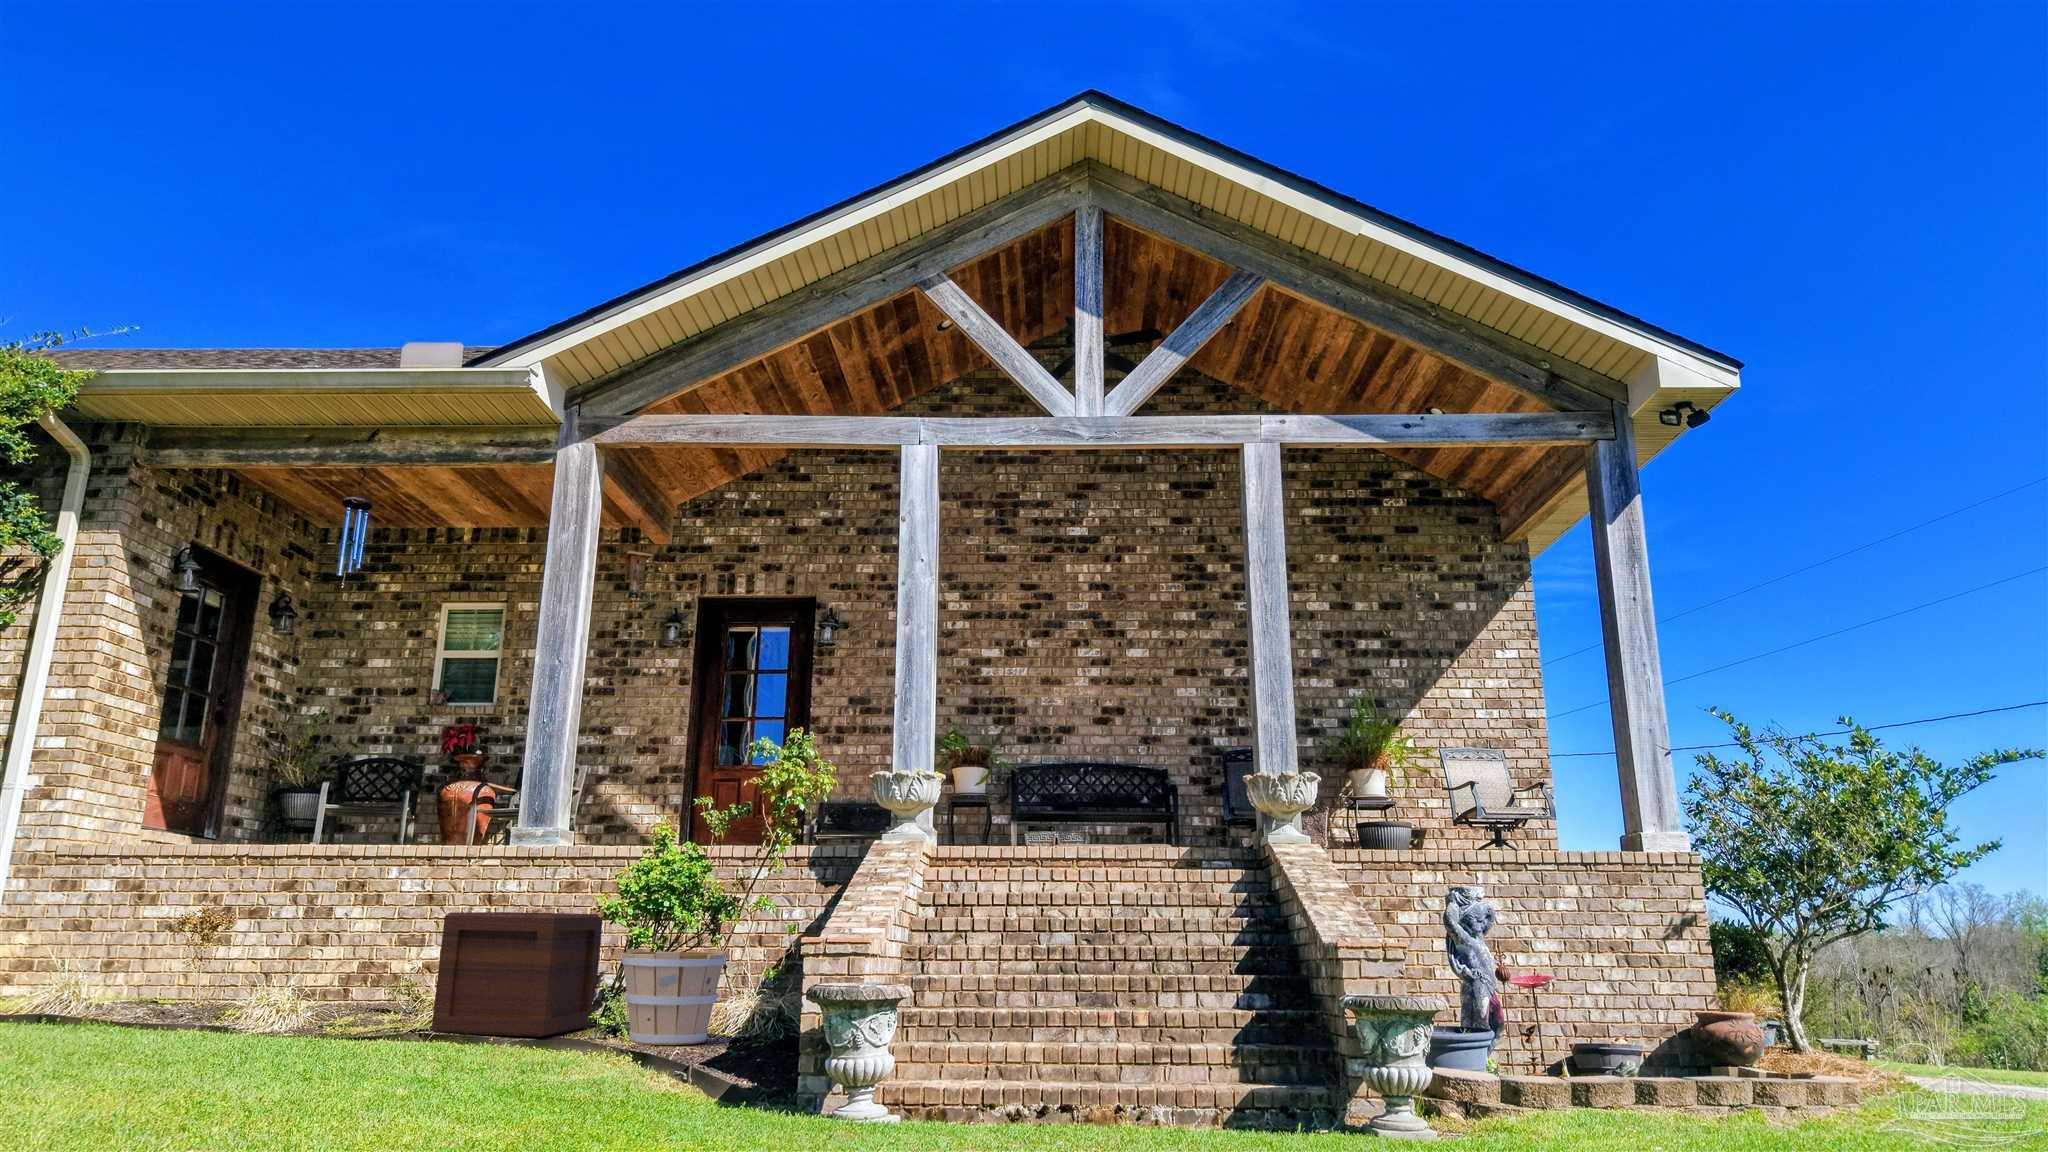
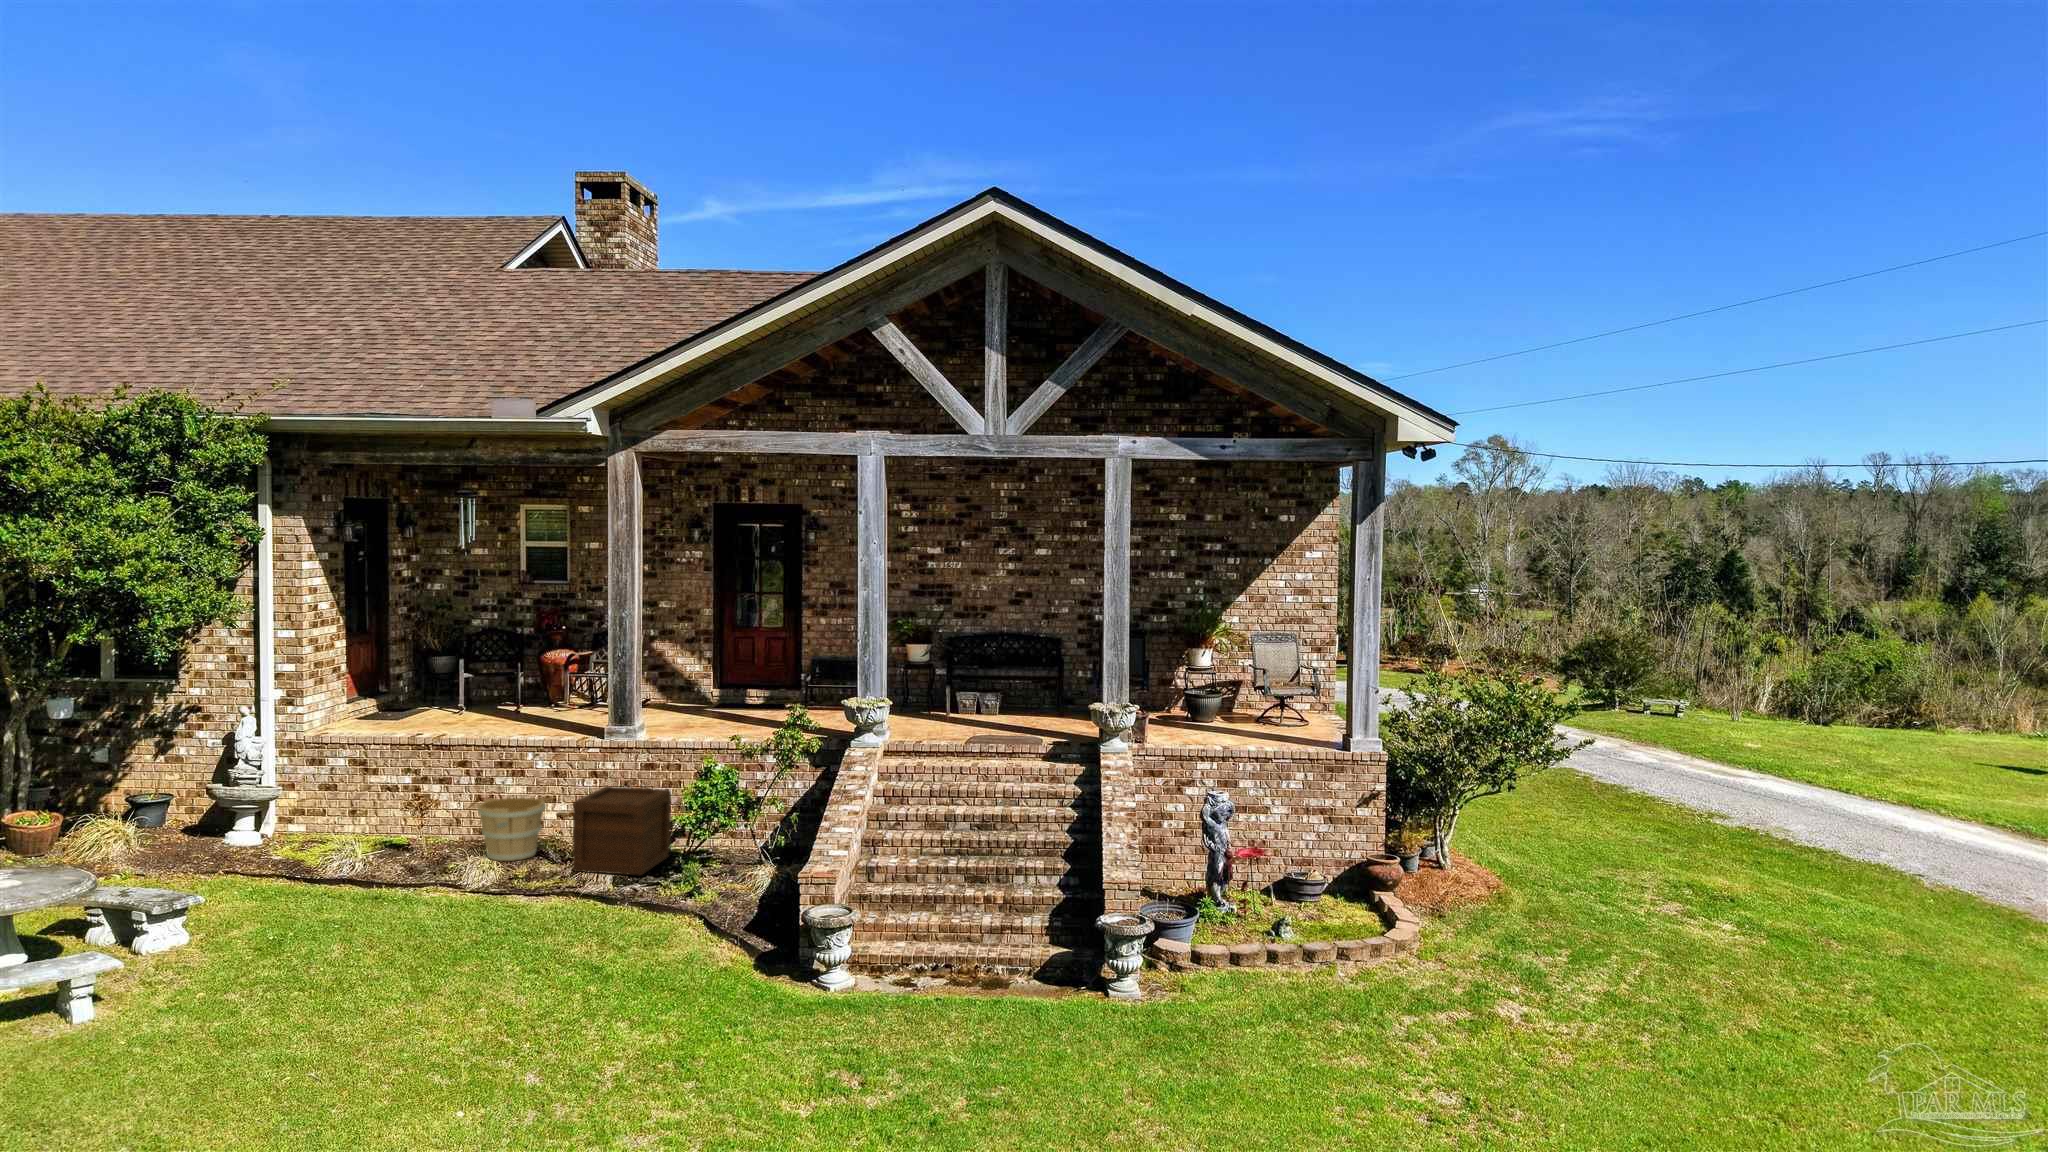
wooden bucket: present [621,949,727,1045] -> present [478,798,546,861]

